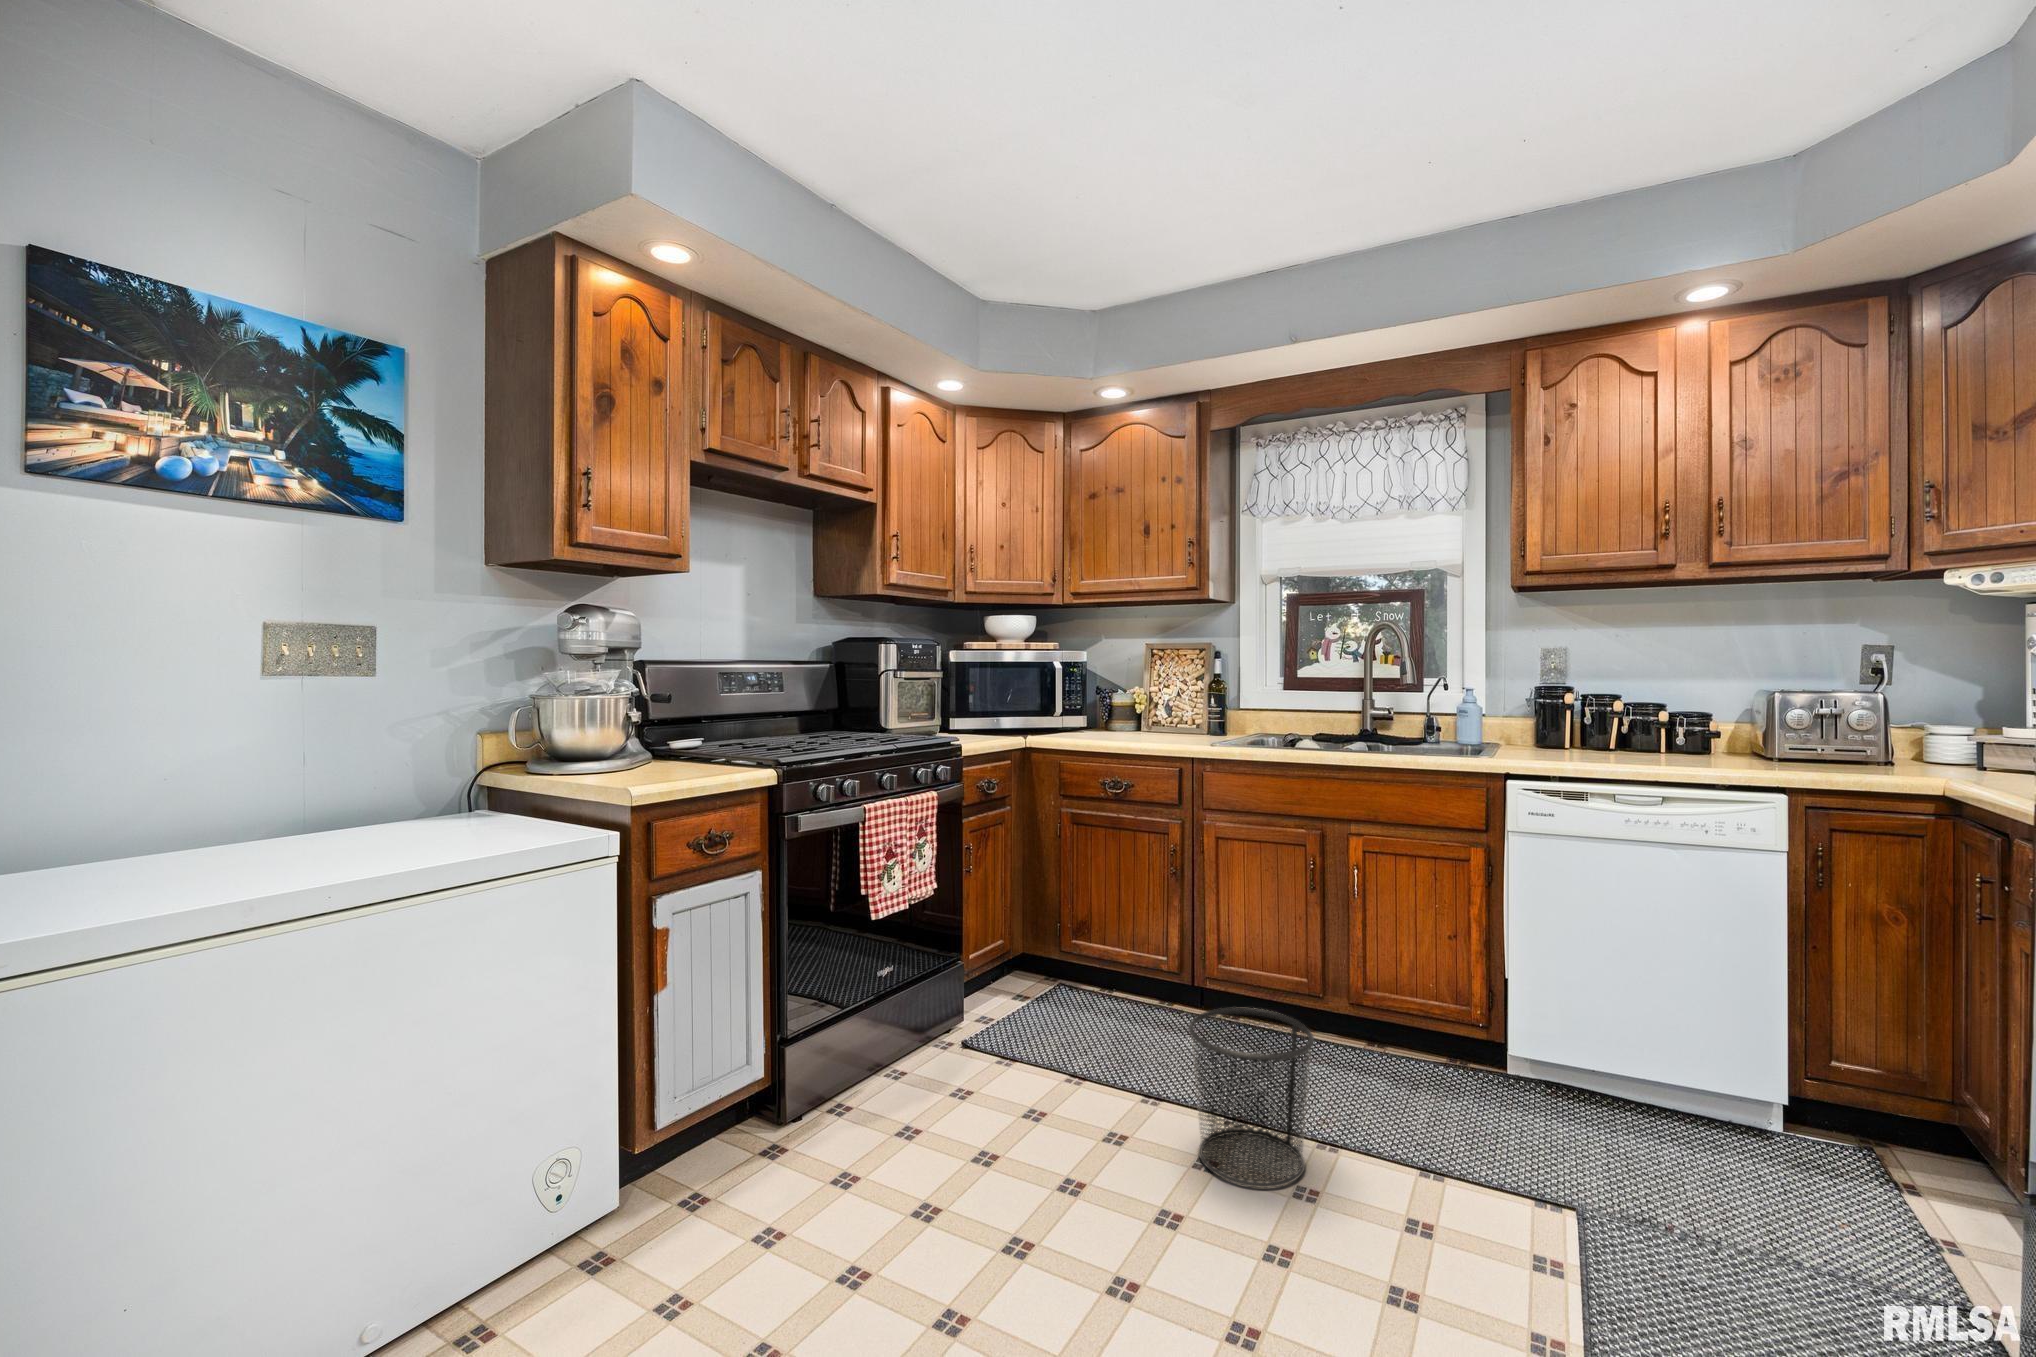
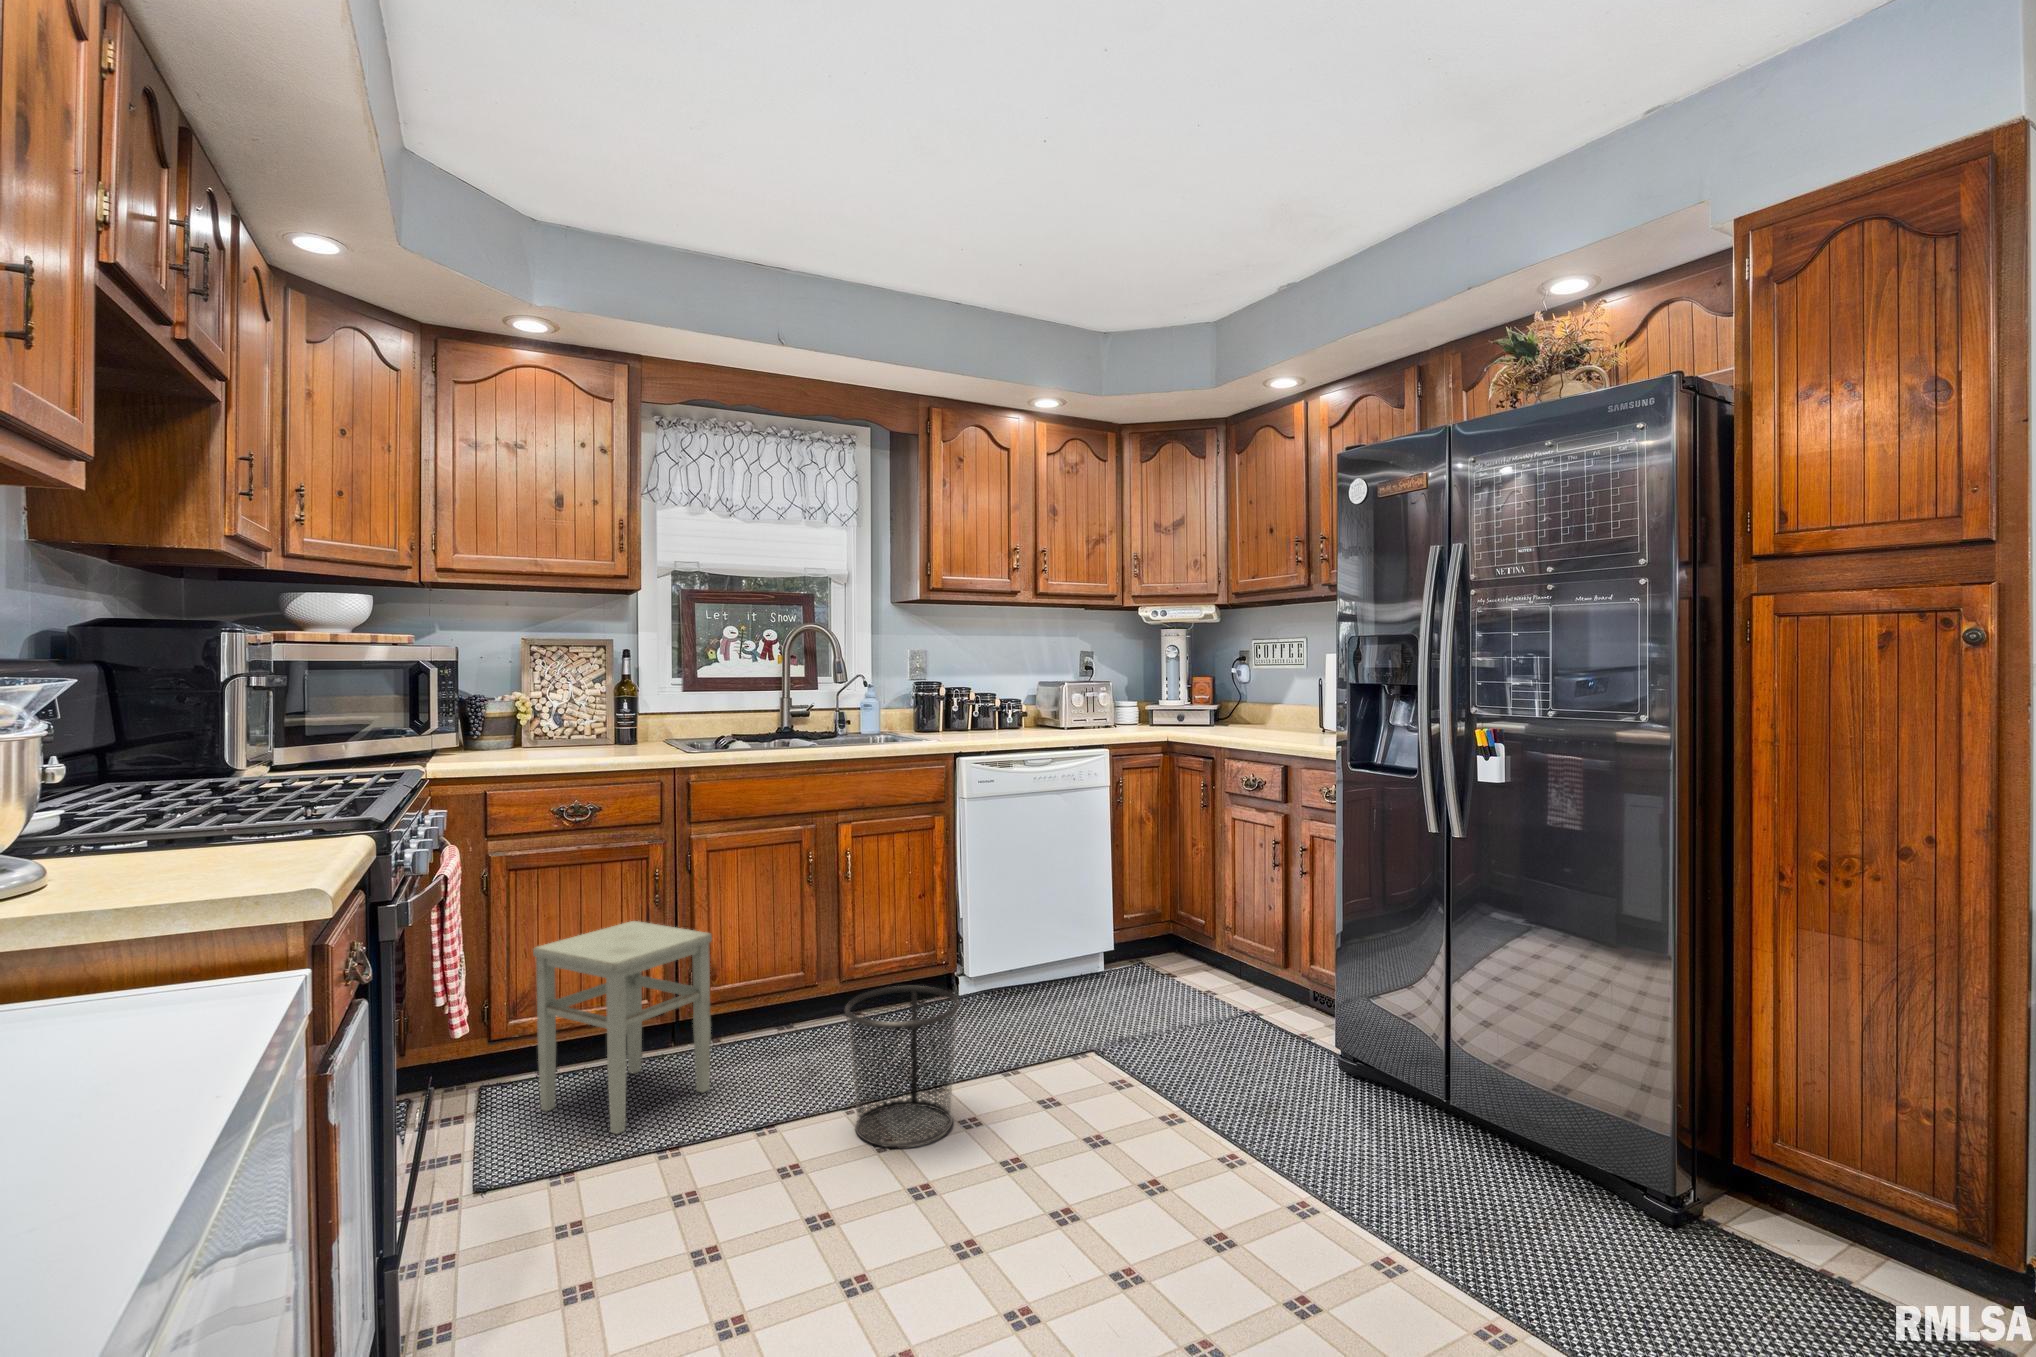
stool: none [1054,886,1168,1053] -> present [533,921,712,1134]

